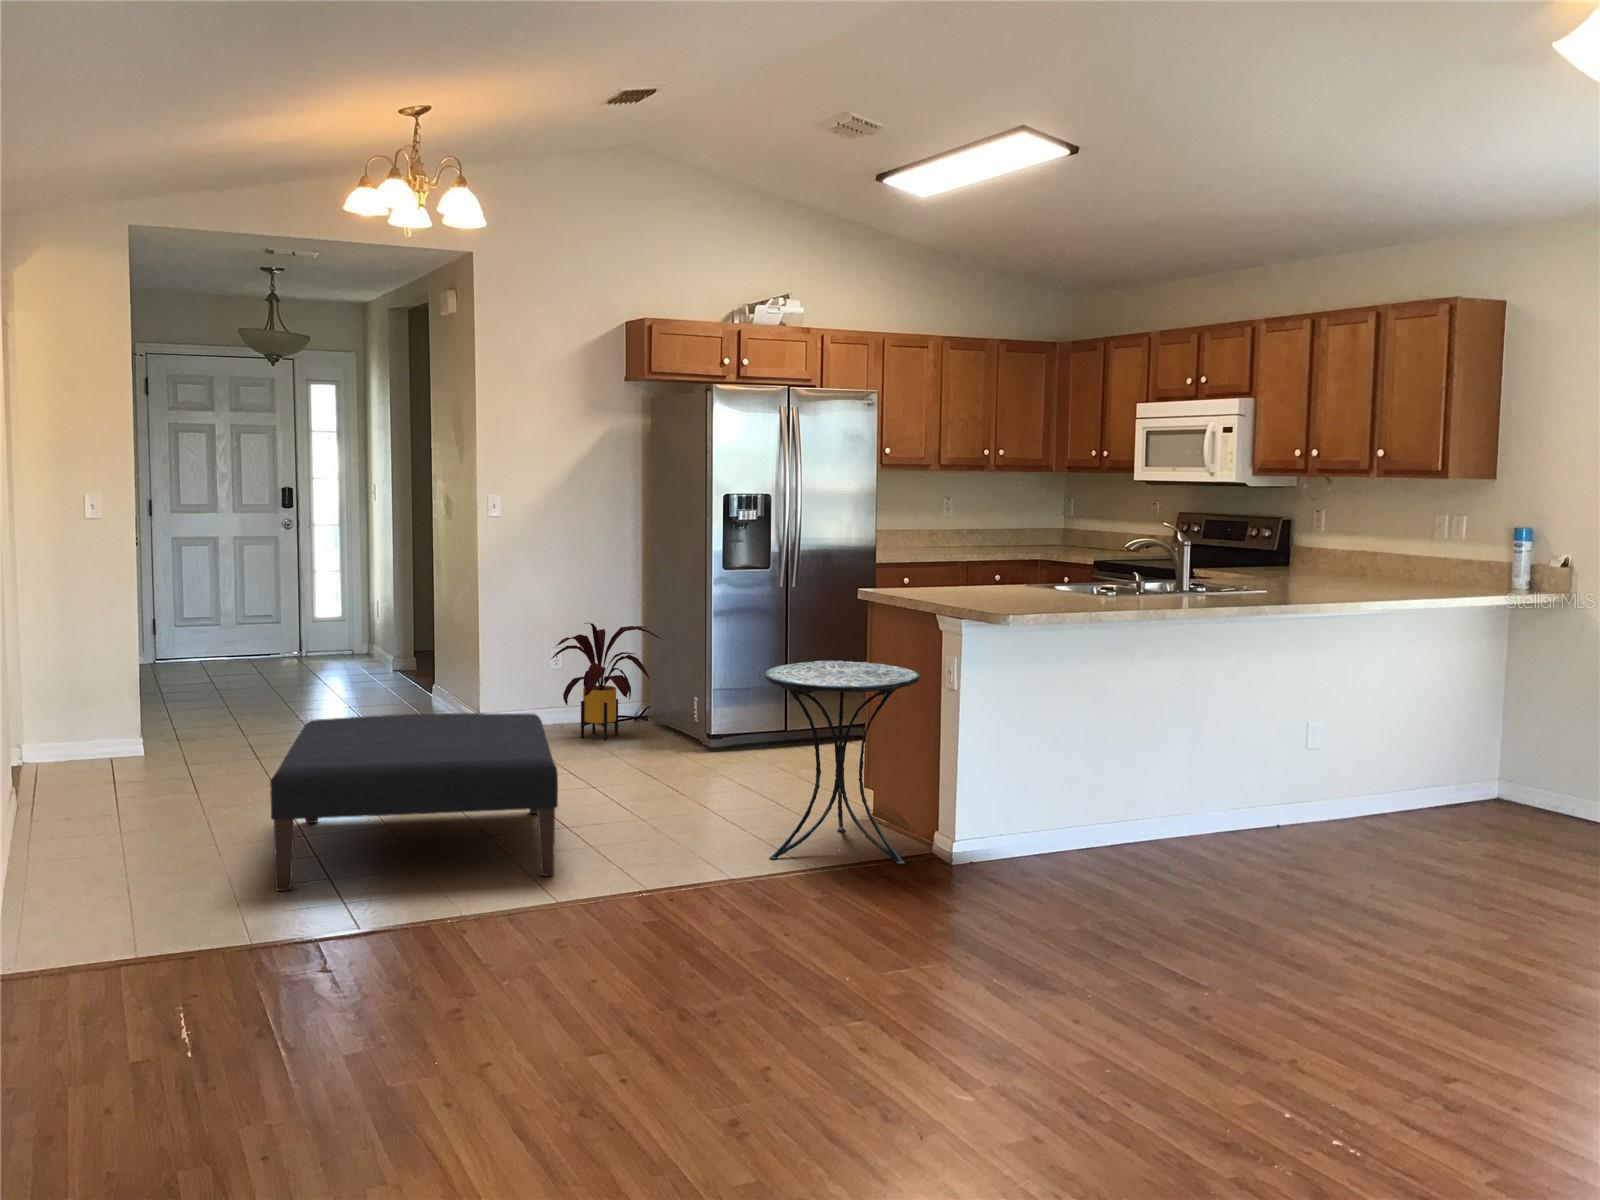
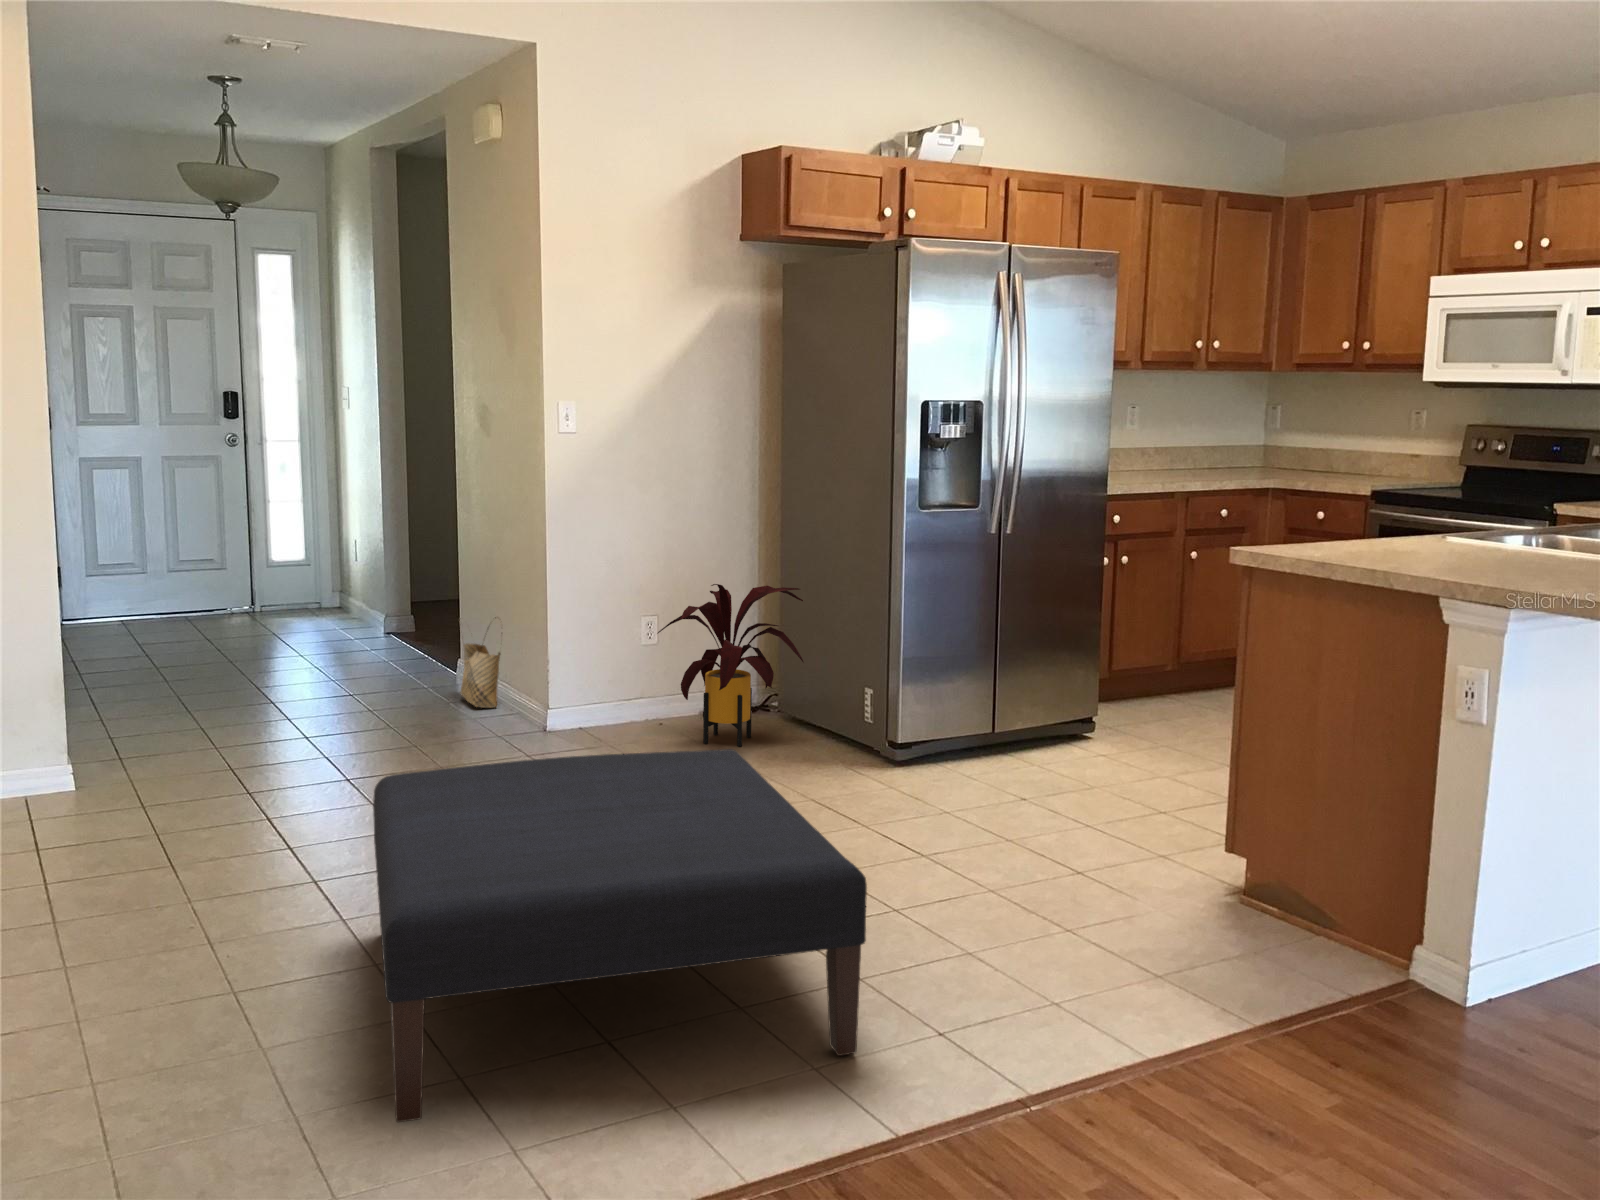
woven basket: none [423,649,454,716] -> present [459,617,501,708]
side table: present [765,661,920,864] -> none [1145,664,1409,996]

